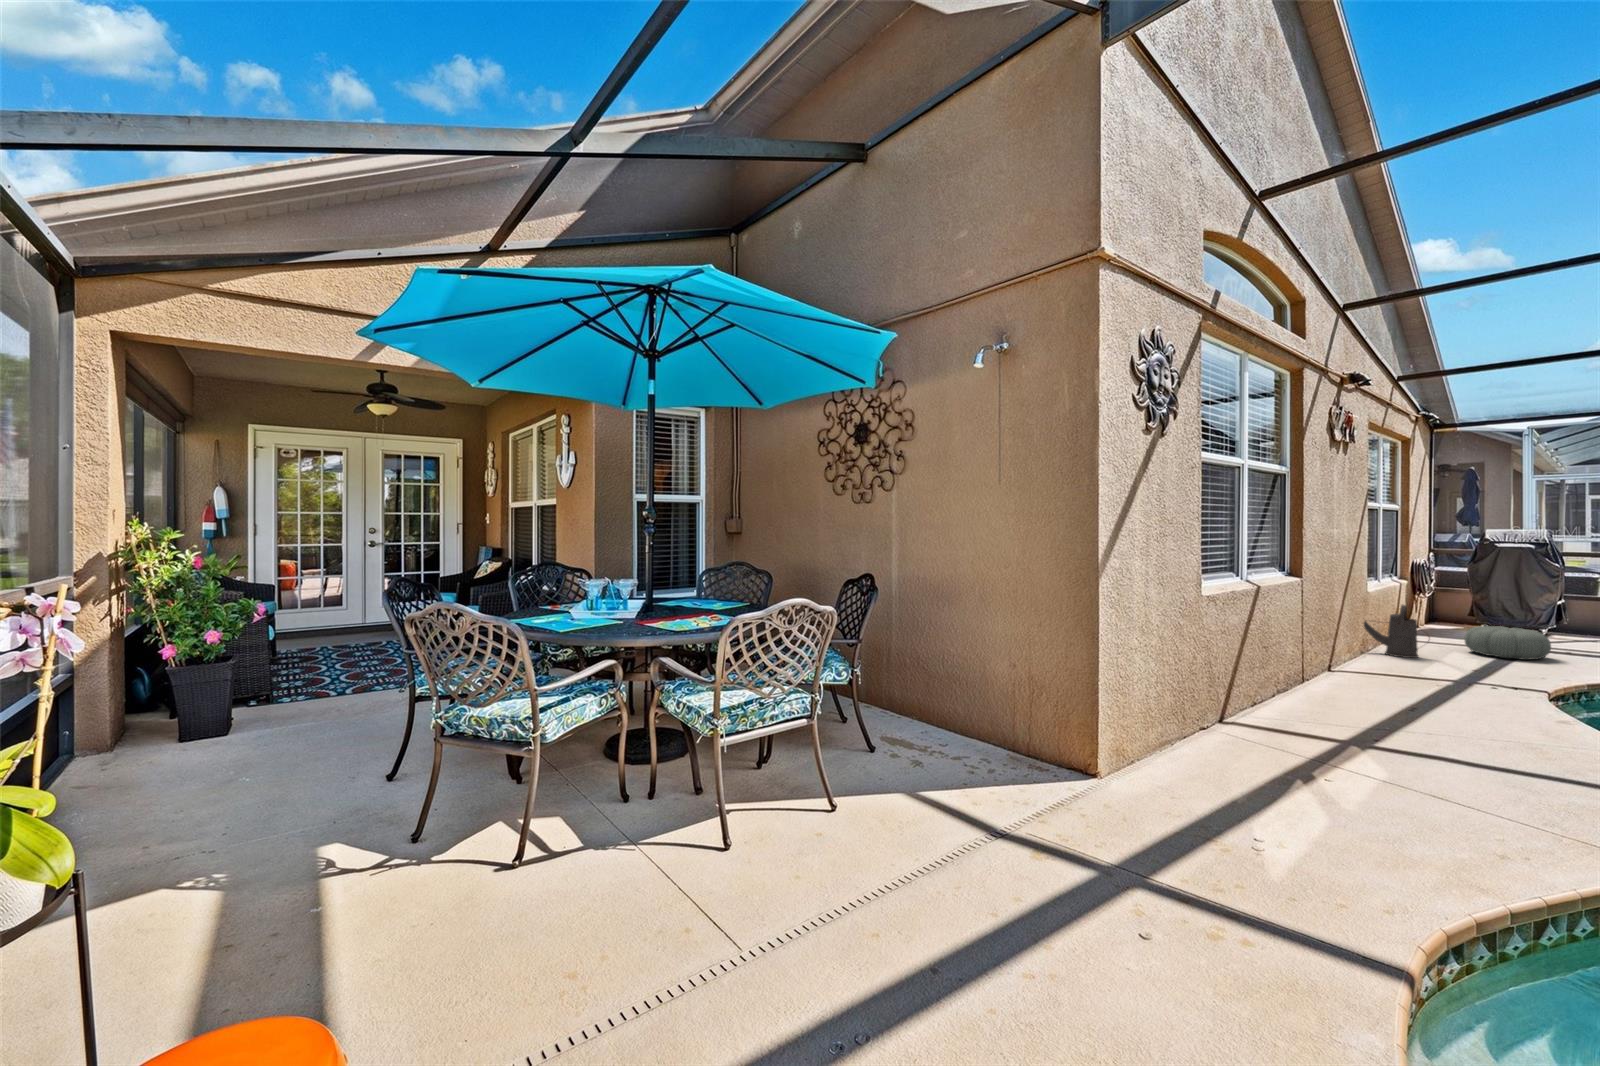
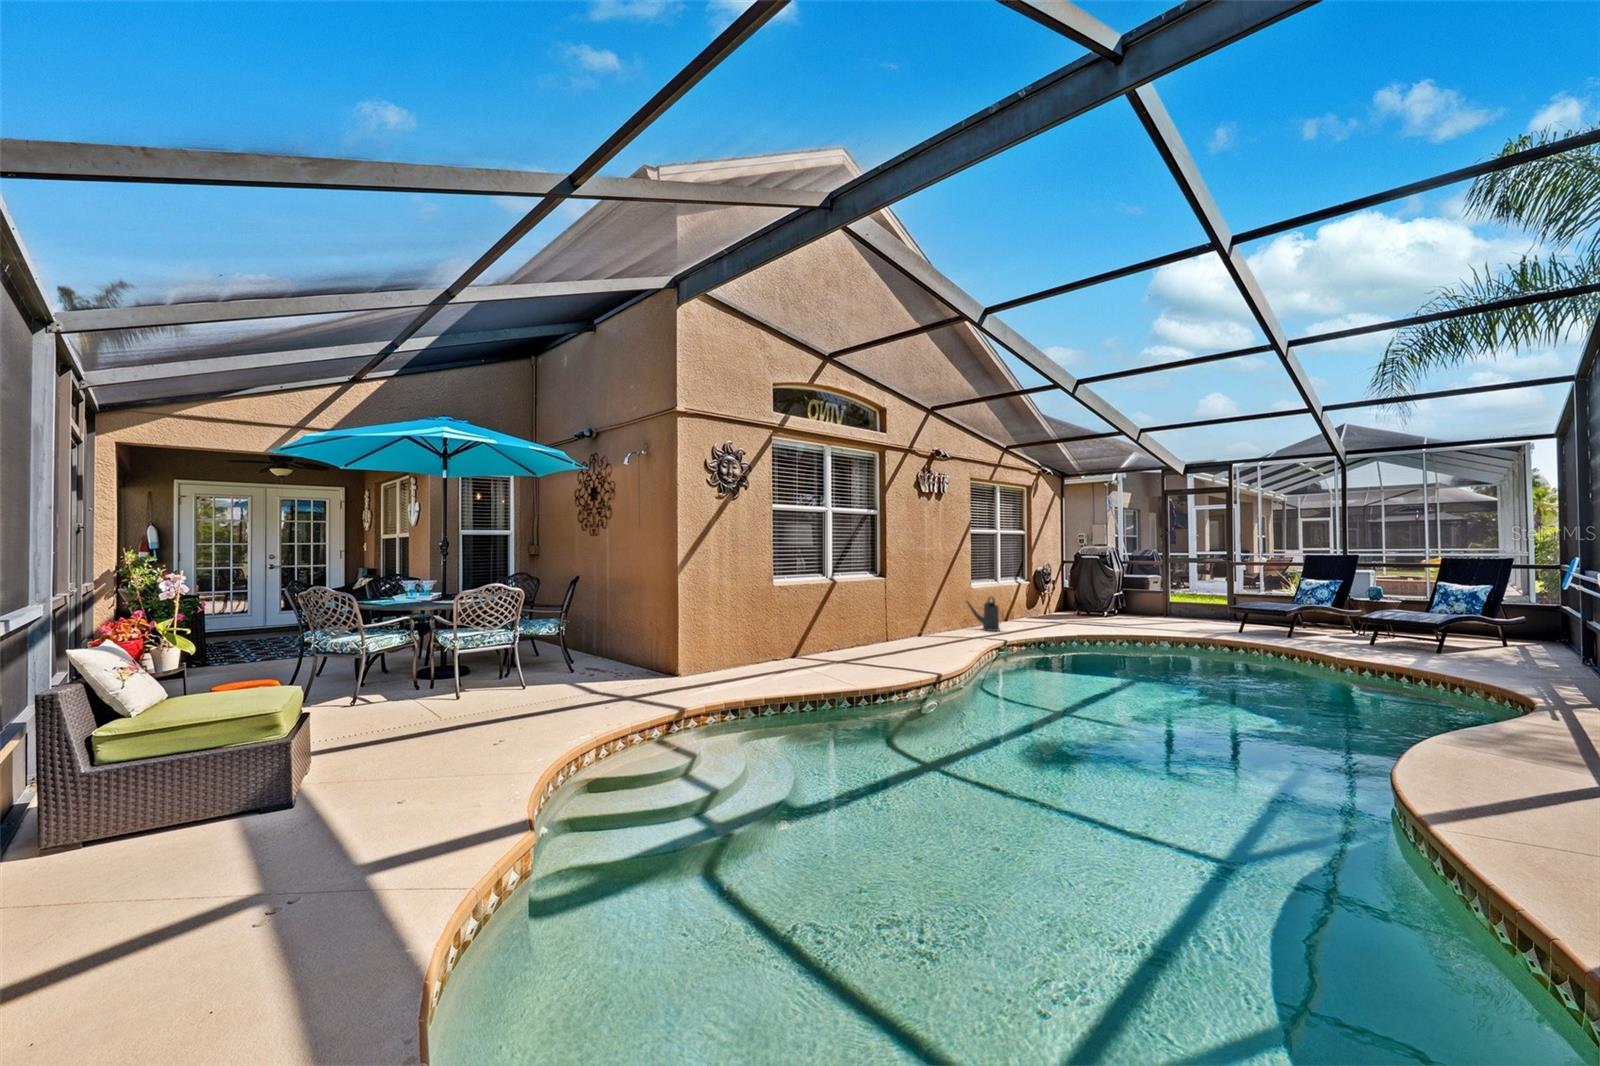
pouf: present [1464,626,1551,660] -> none [1037,610,1080,630]

